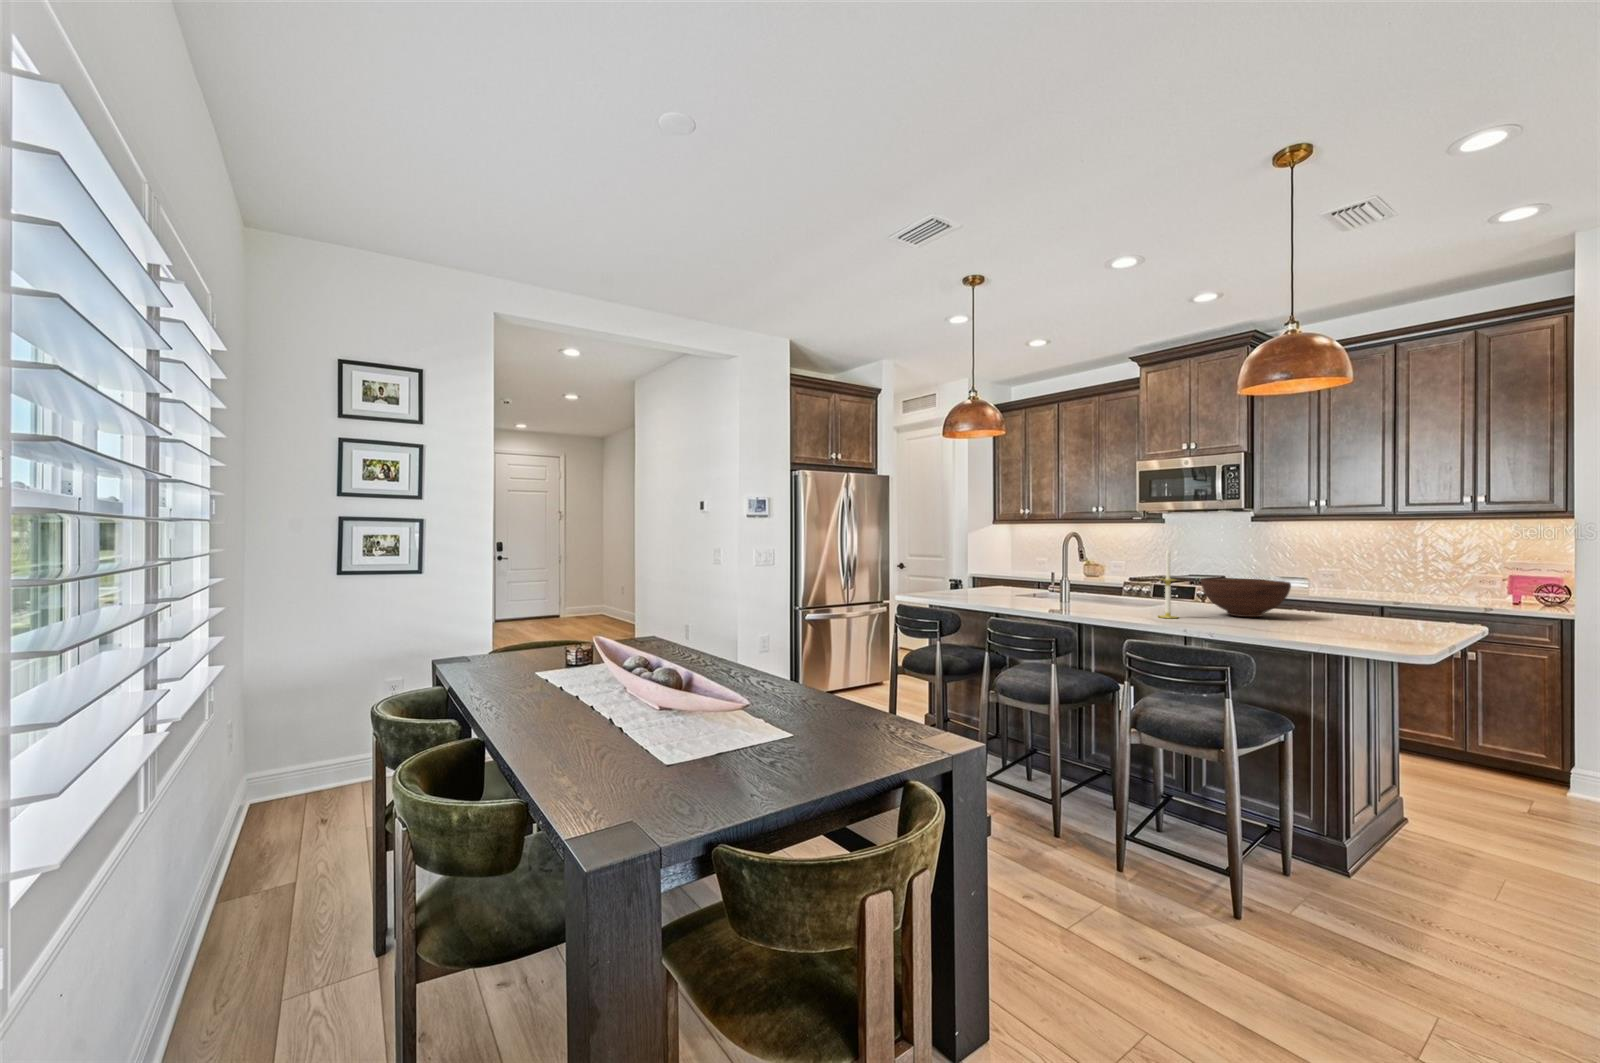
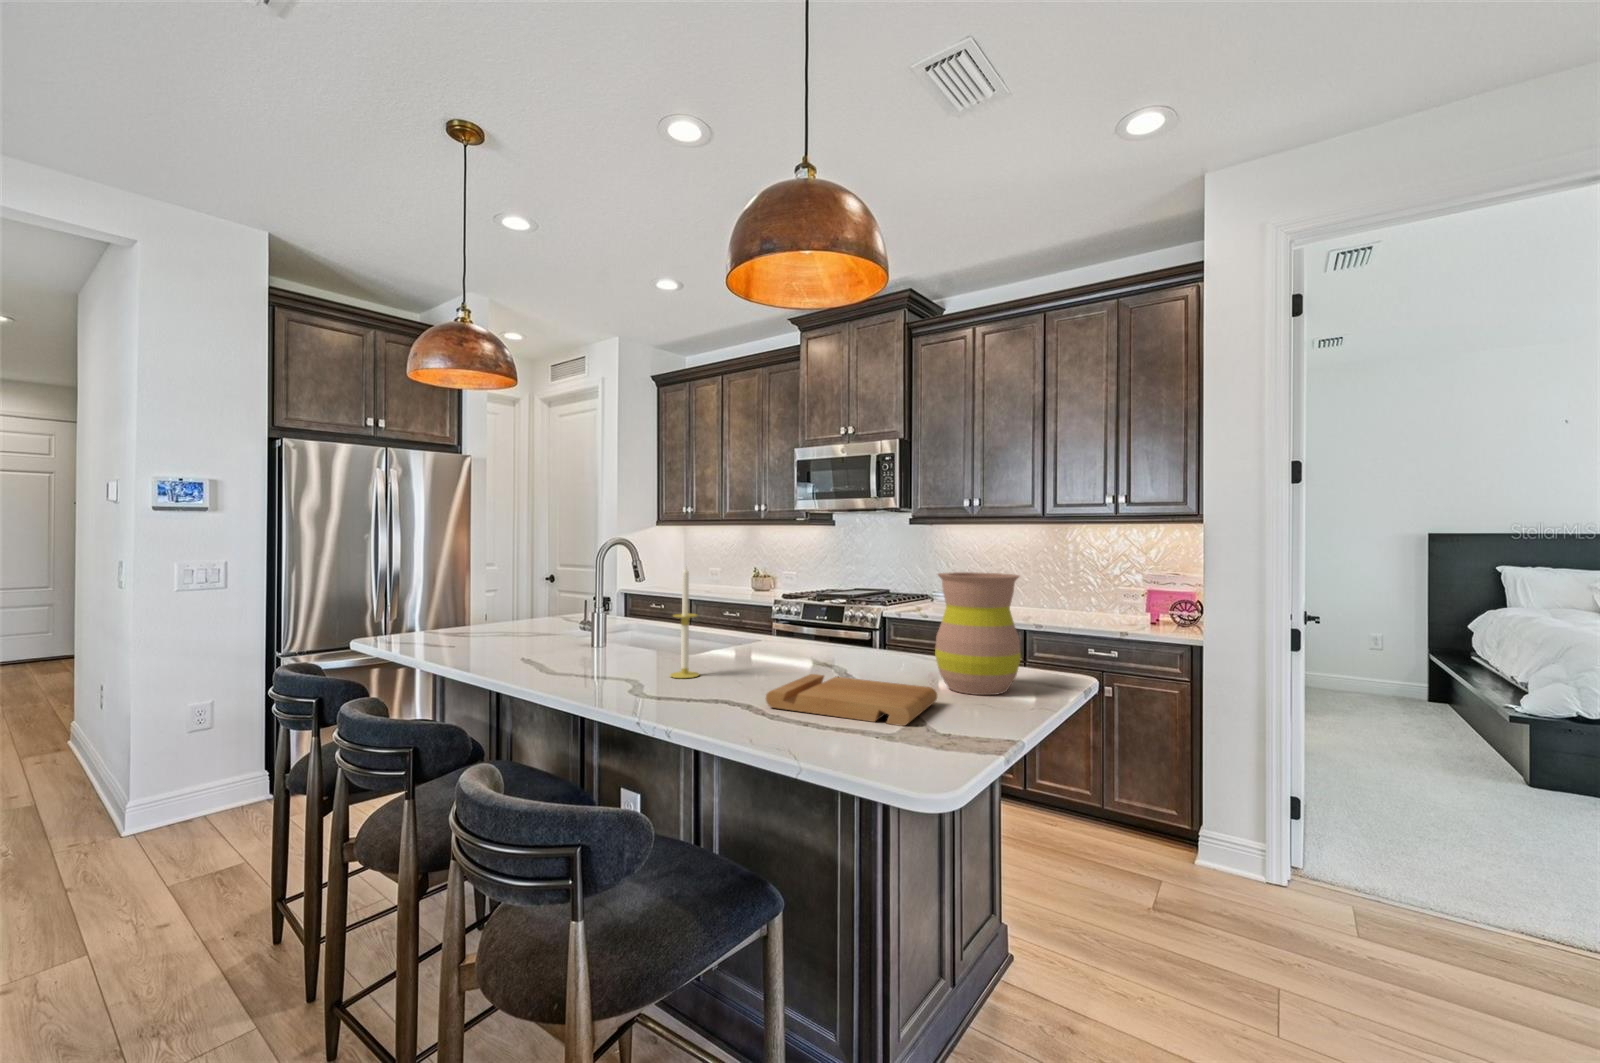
vase: none [1364,552,1437,631] -> present [935,572,1021,695]
fruit bowl: present [1201,578,1291,617] -> none [751,607,864,669]
cutting board: none [1262,615,1382,638] -> present [766,674,937,726]

